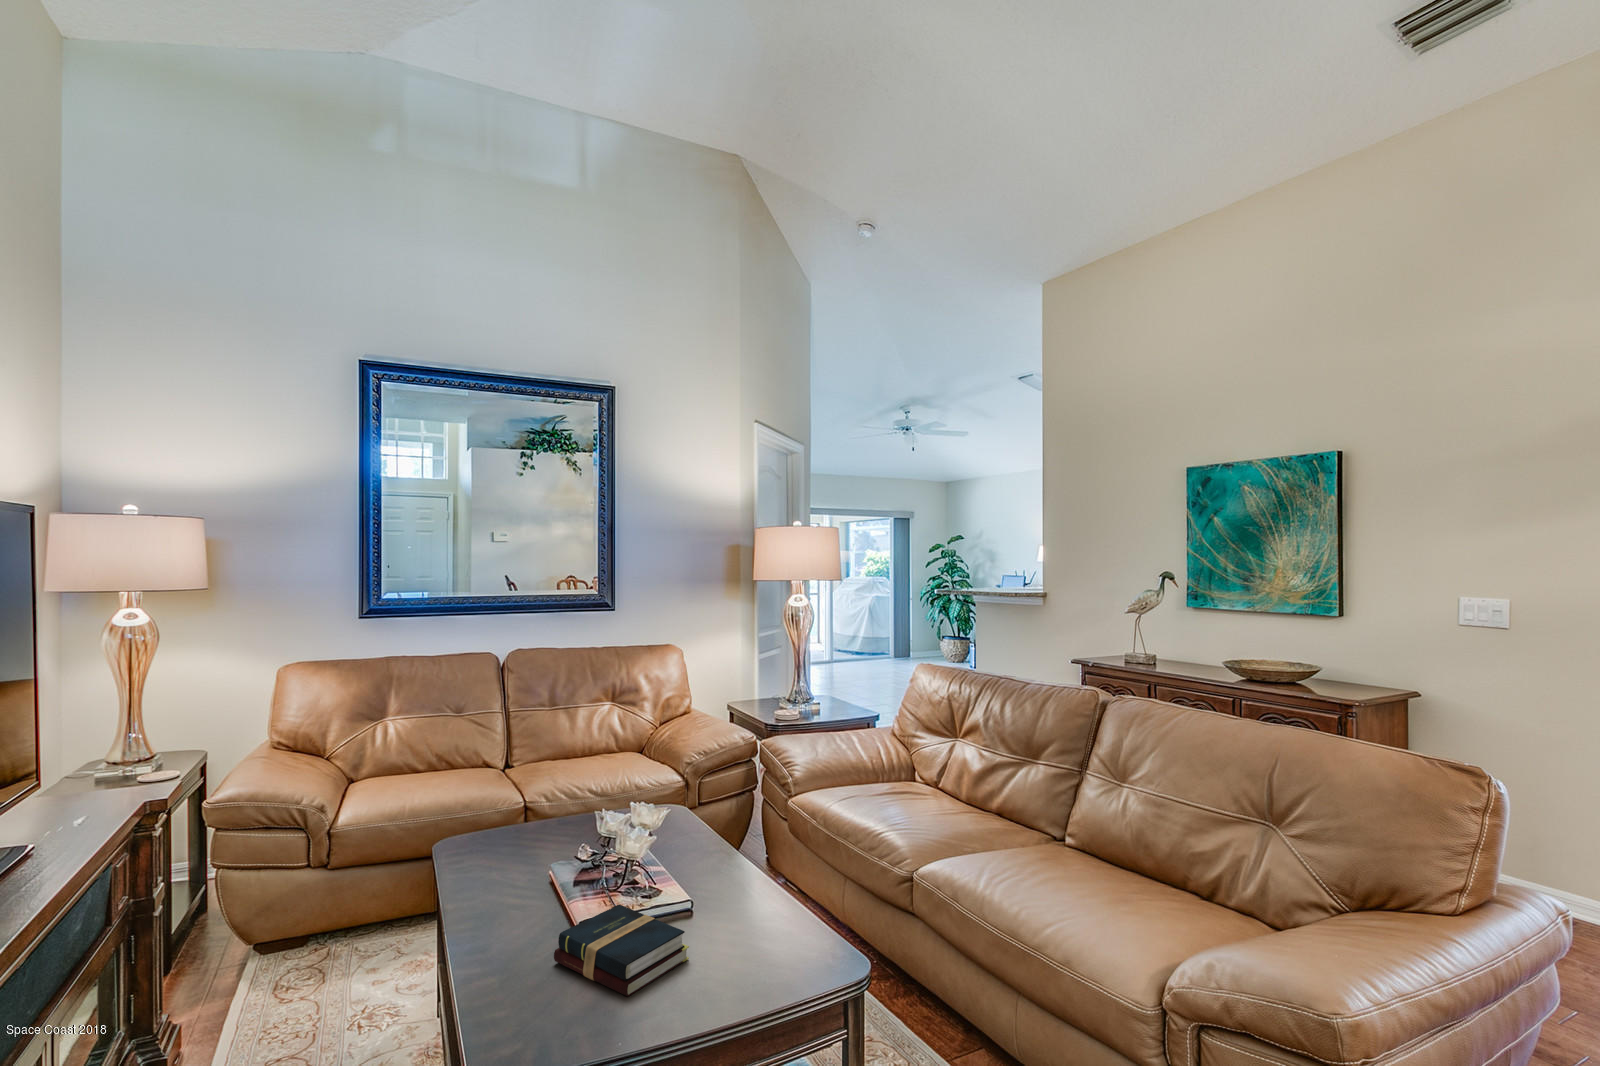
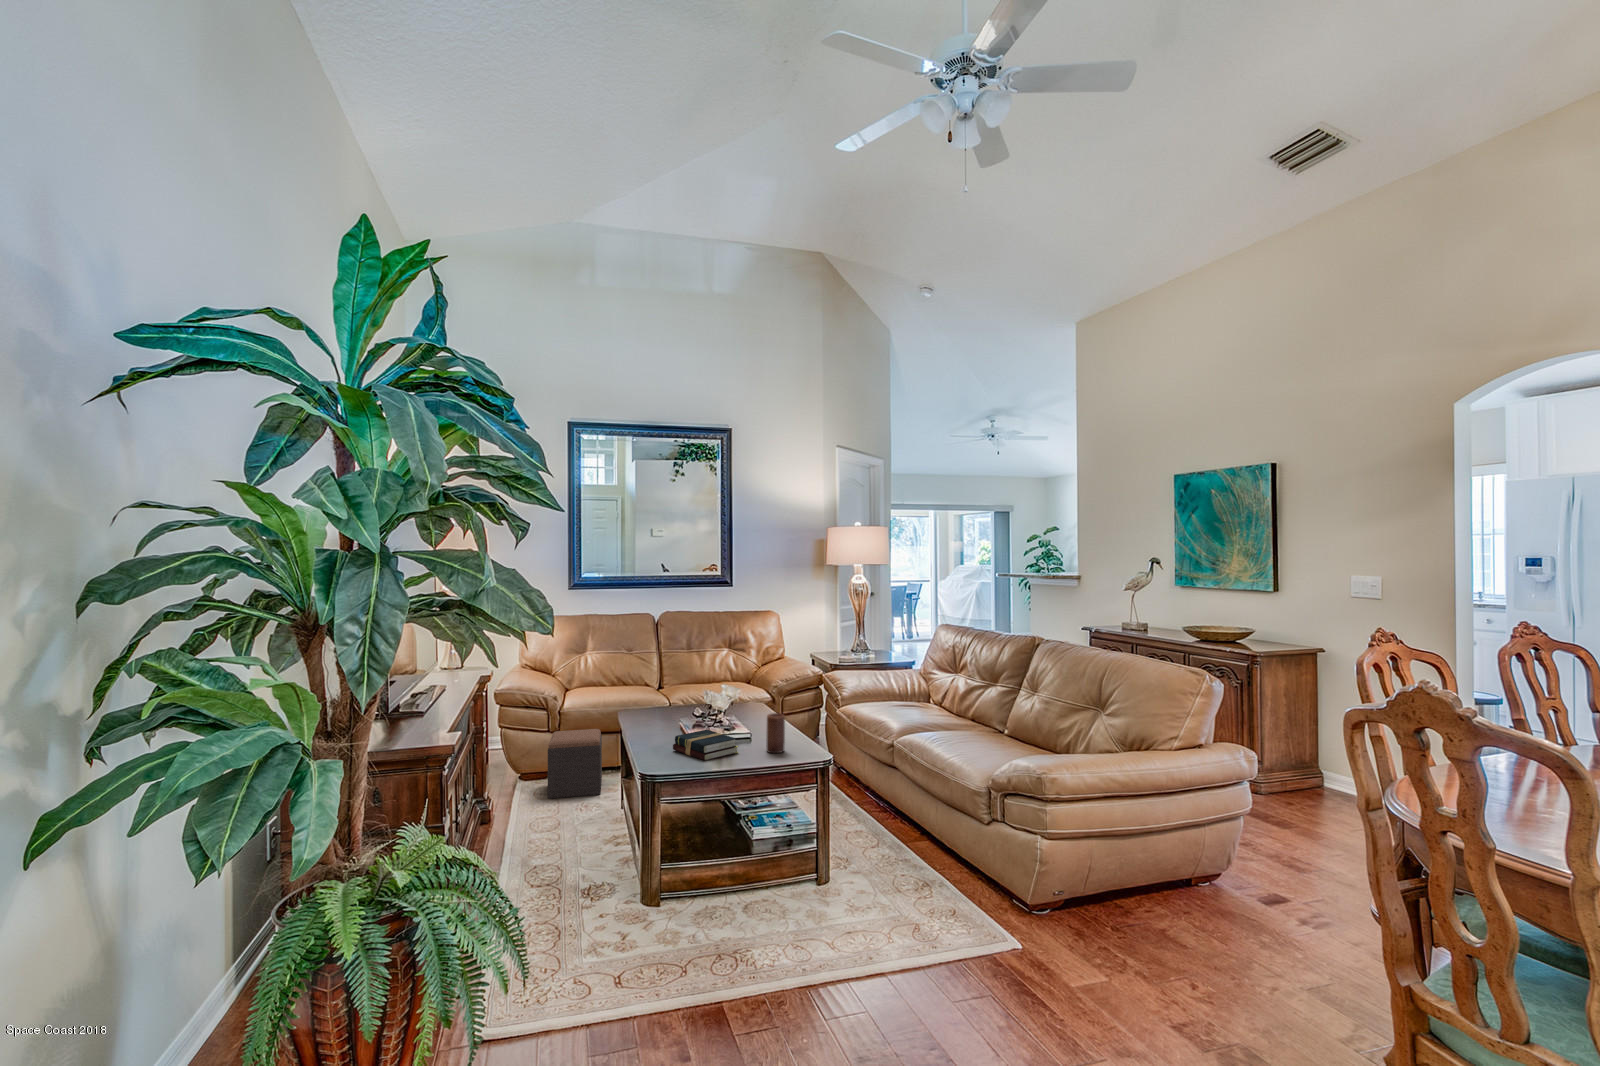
footstool: none [300,856,407,1000] -> present [548,729,602,799]
candle: none [741,870,775,954] -> present [766,713,785,753]

